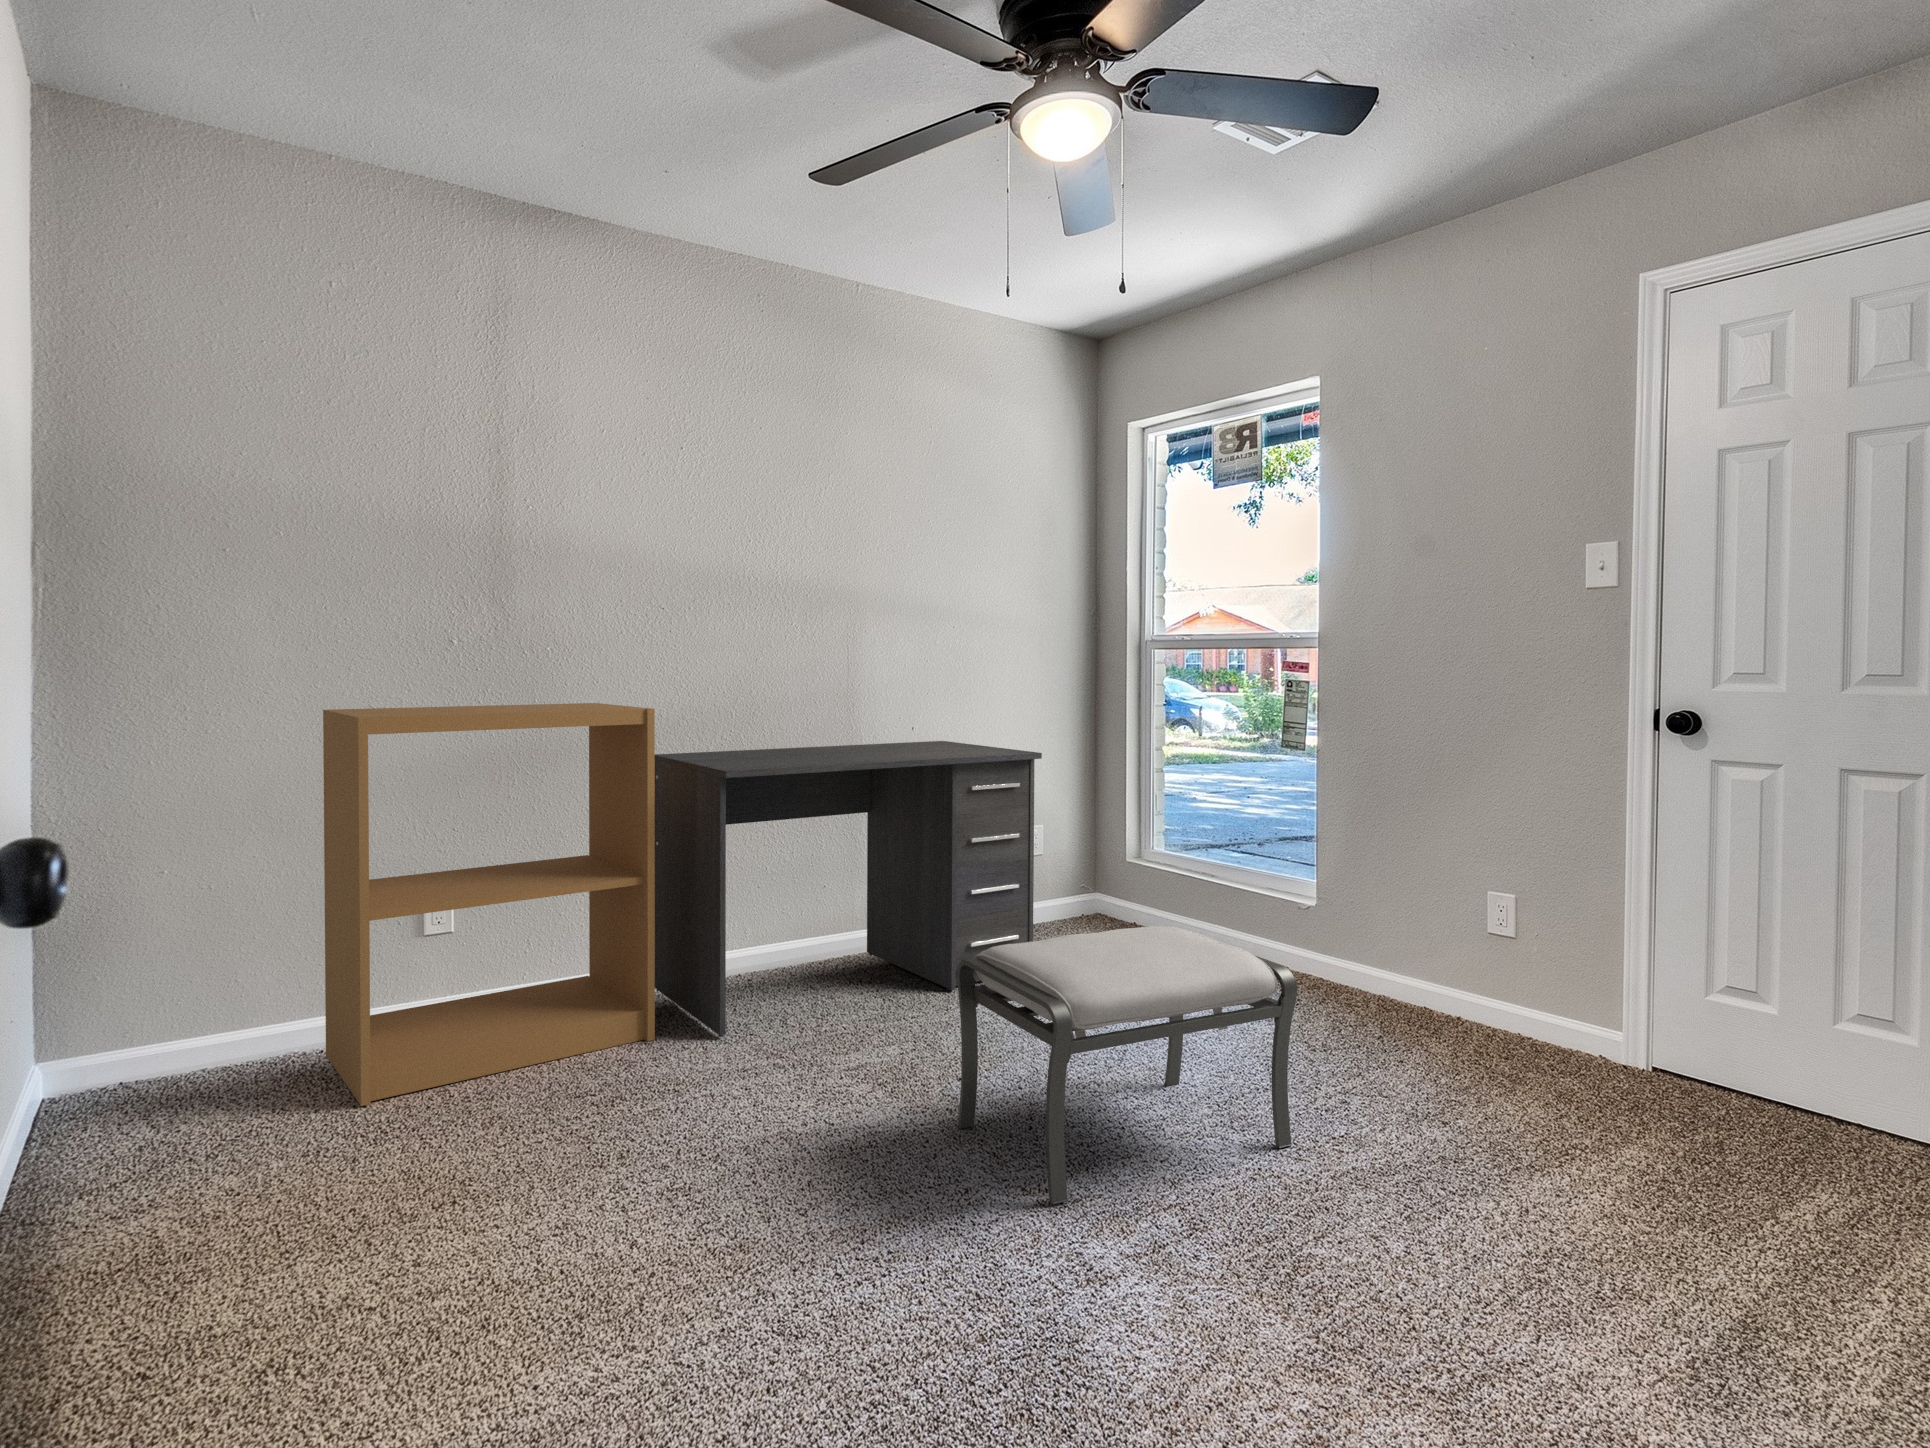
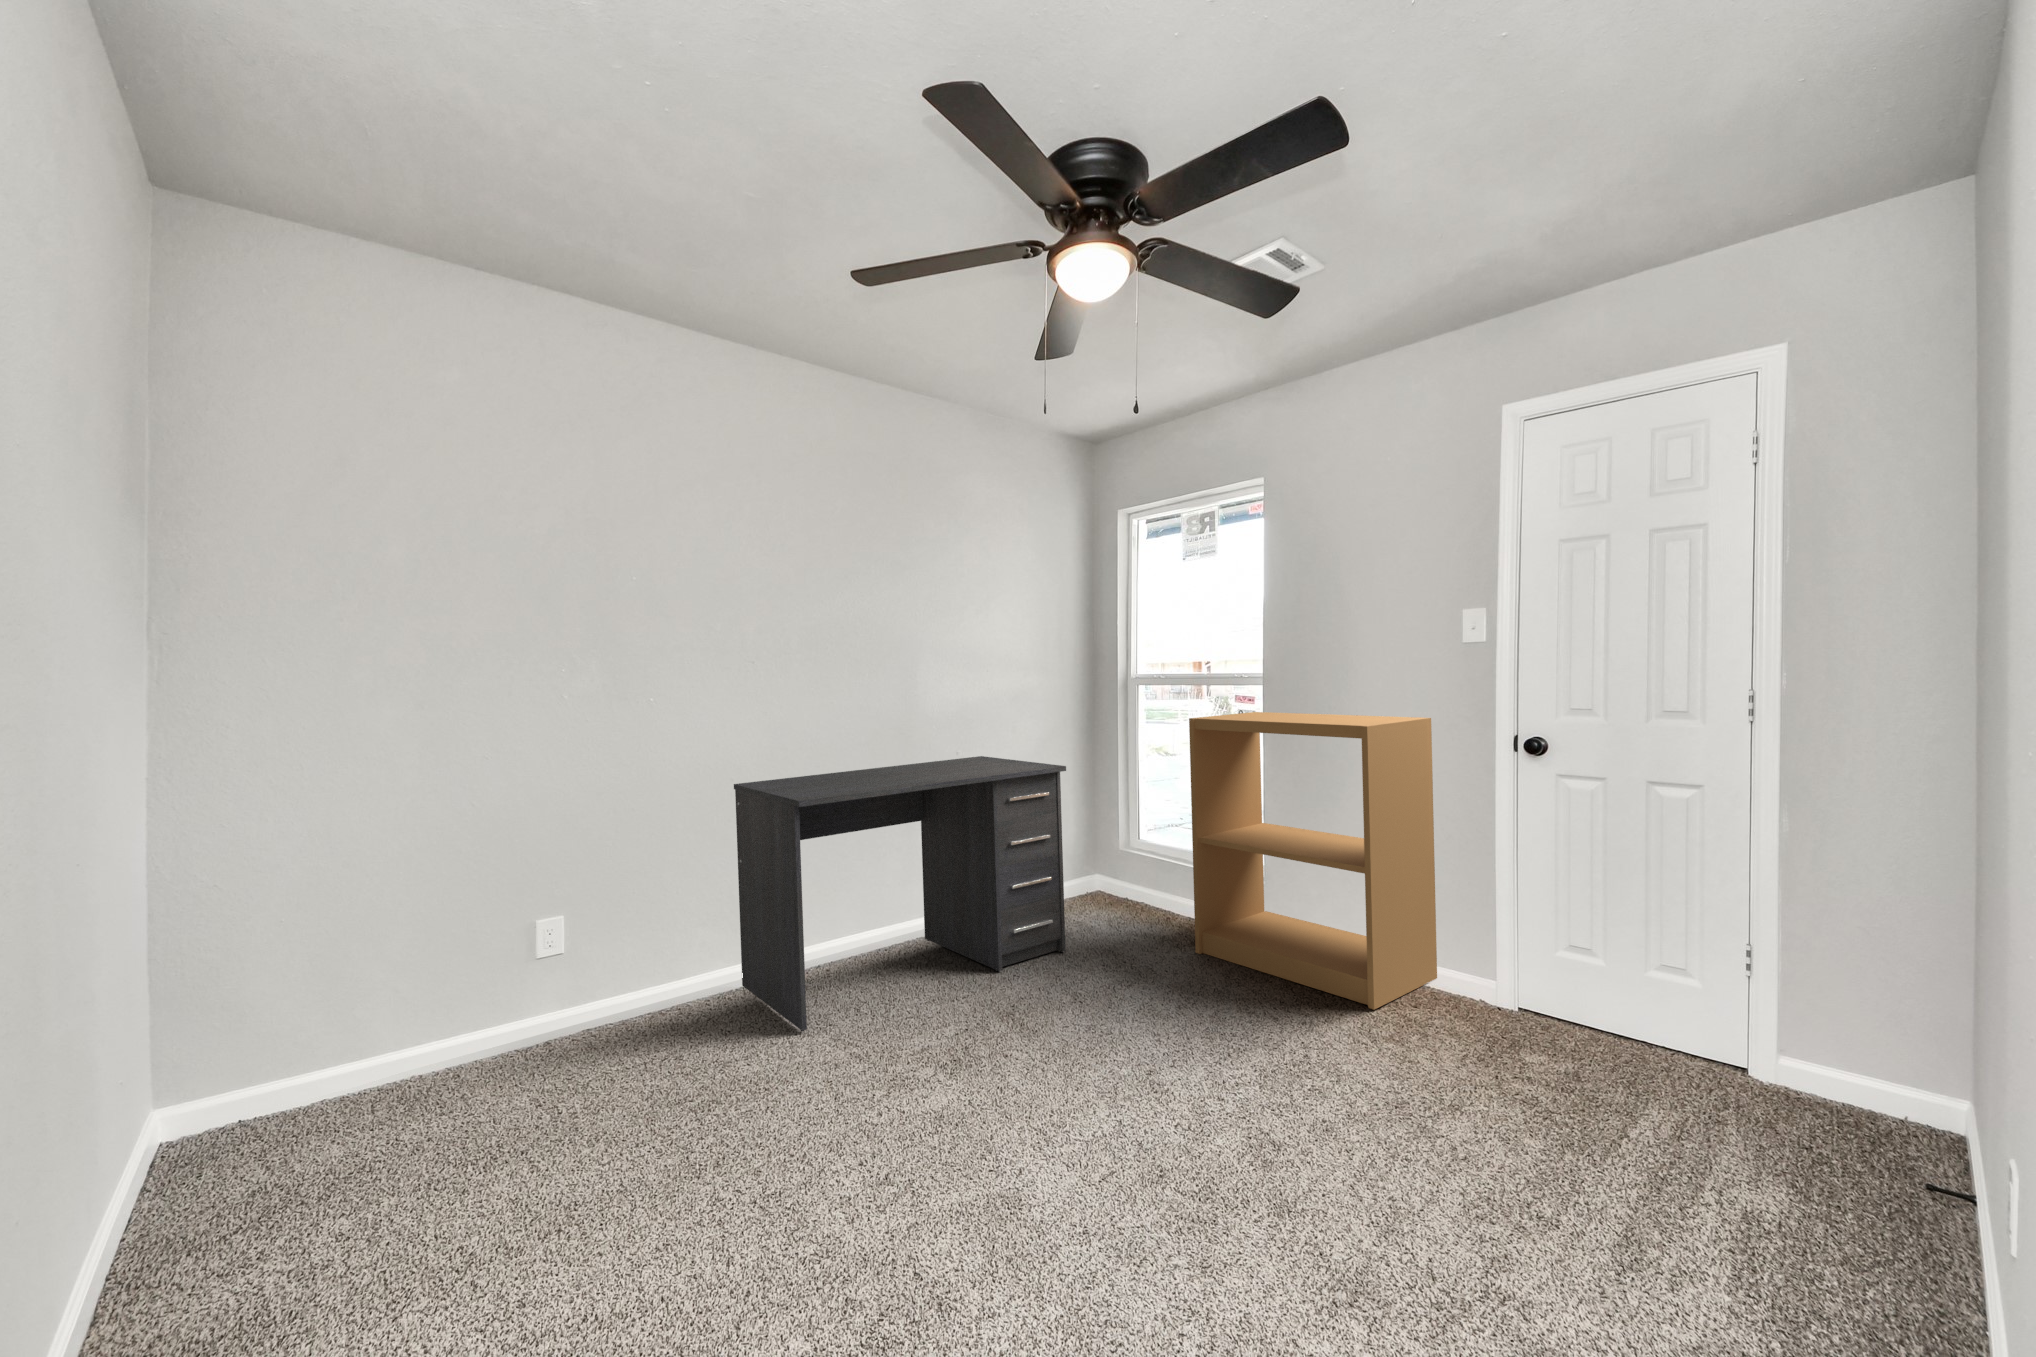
bookshelf: present [323,703,655,1106] -> present [1189,712,1437,1010]
ottoman: present [957,926,1297,1205] -> none [1009,920,1300,1185]

